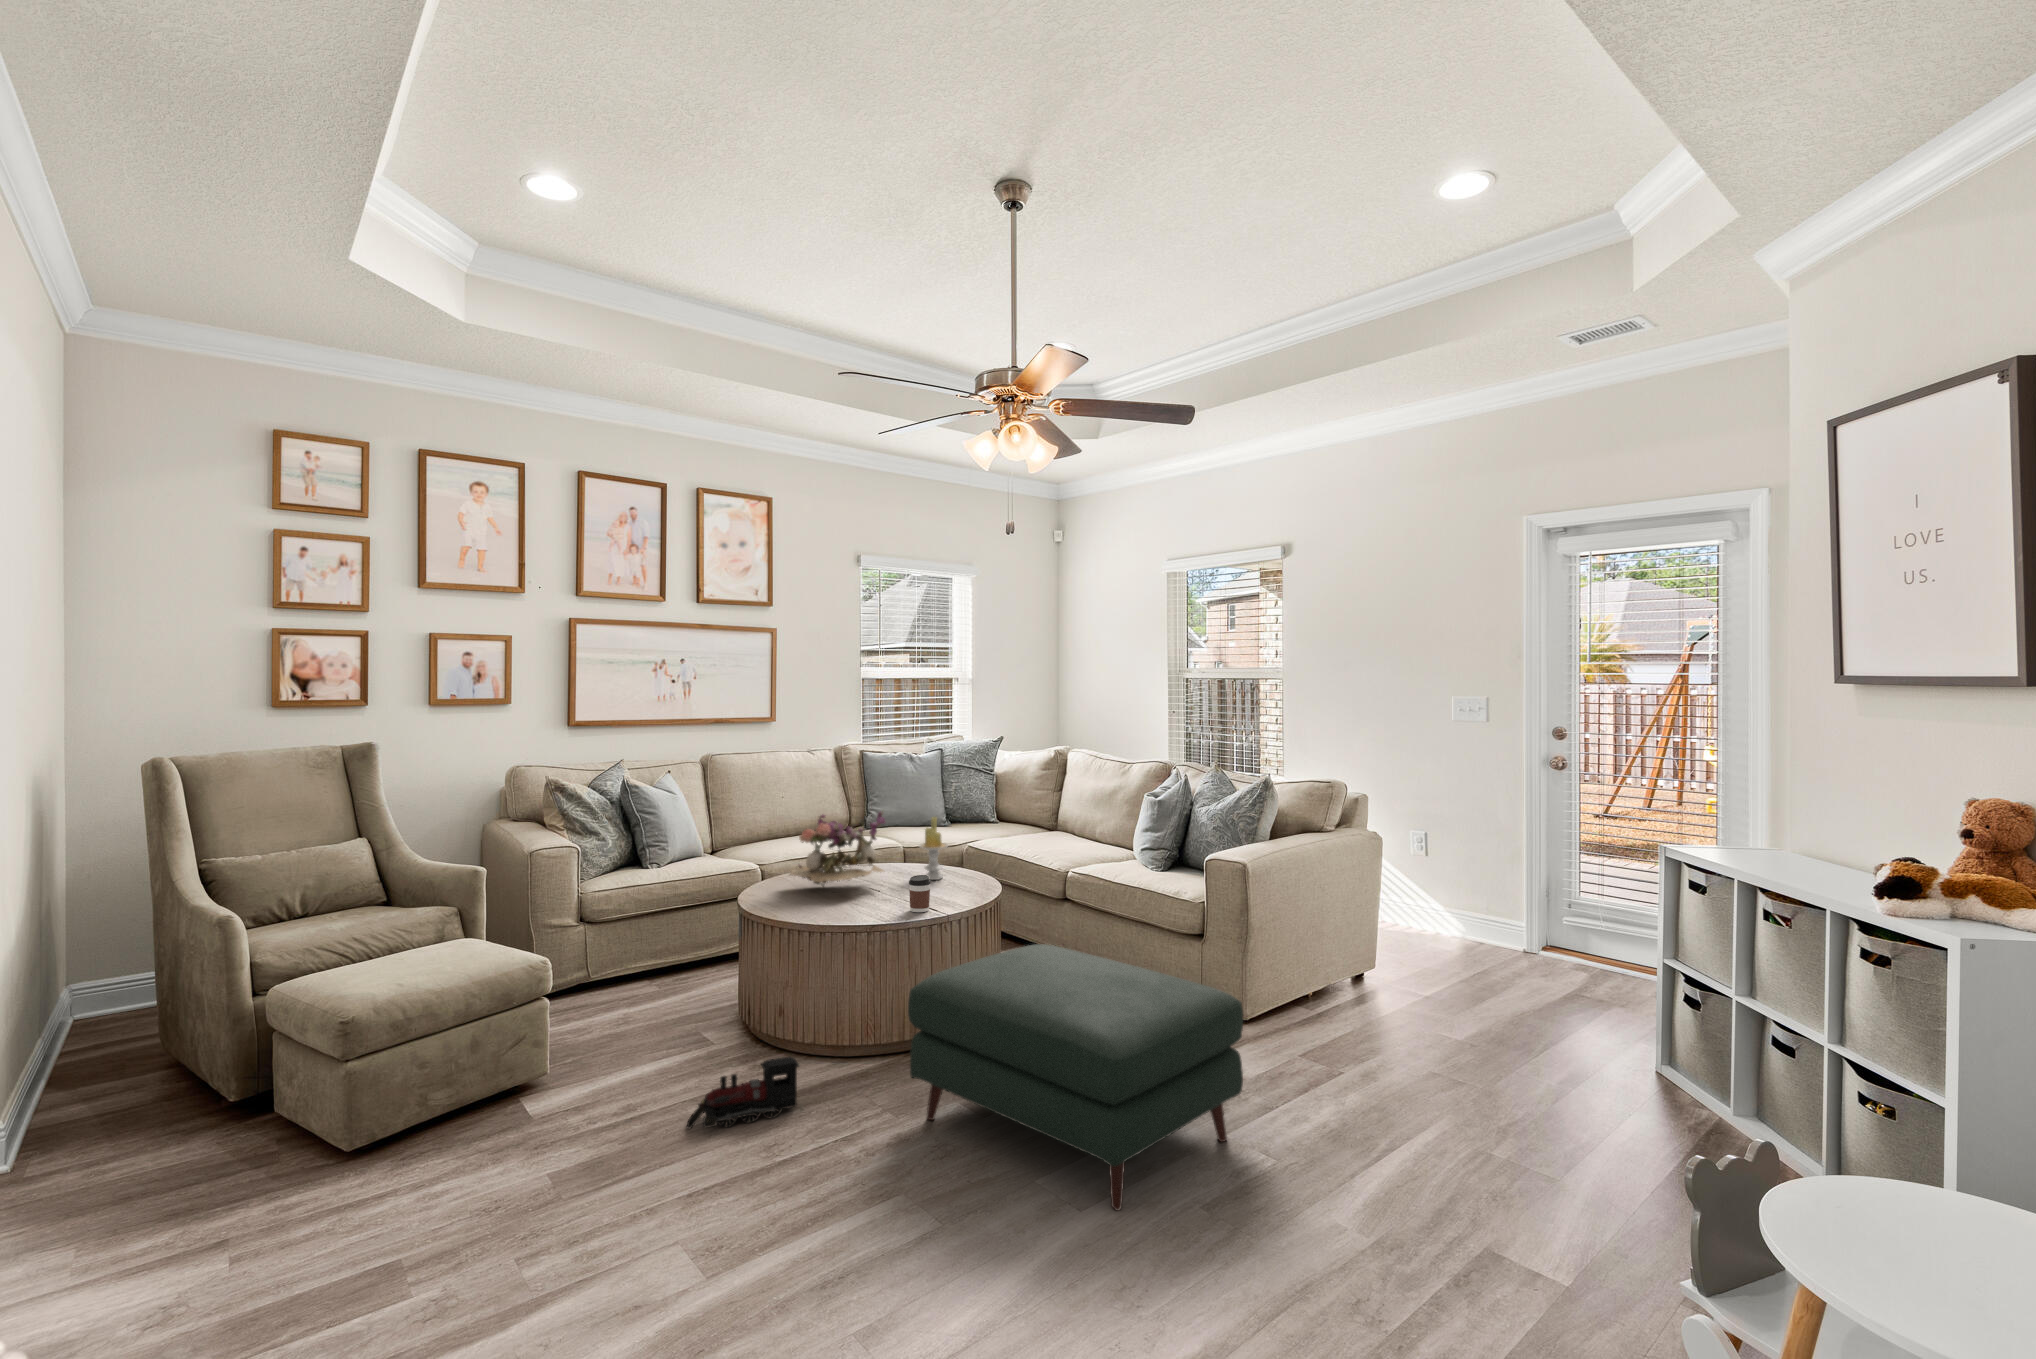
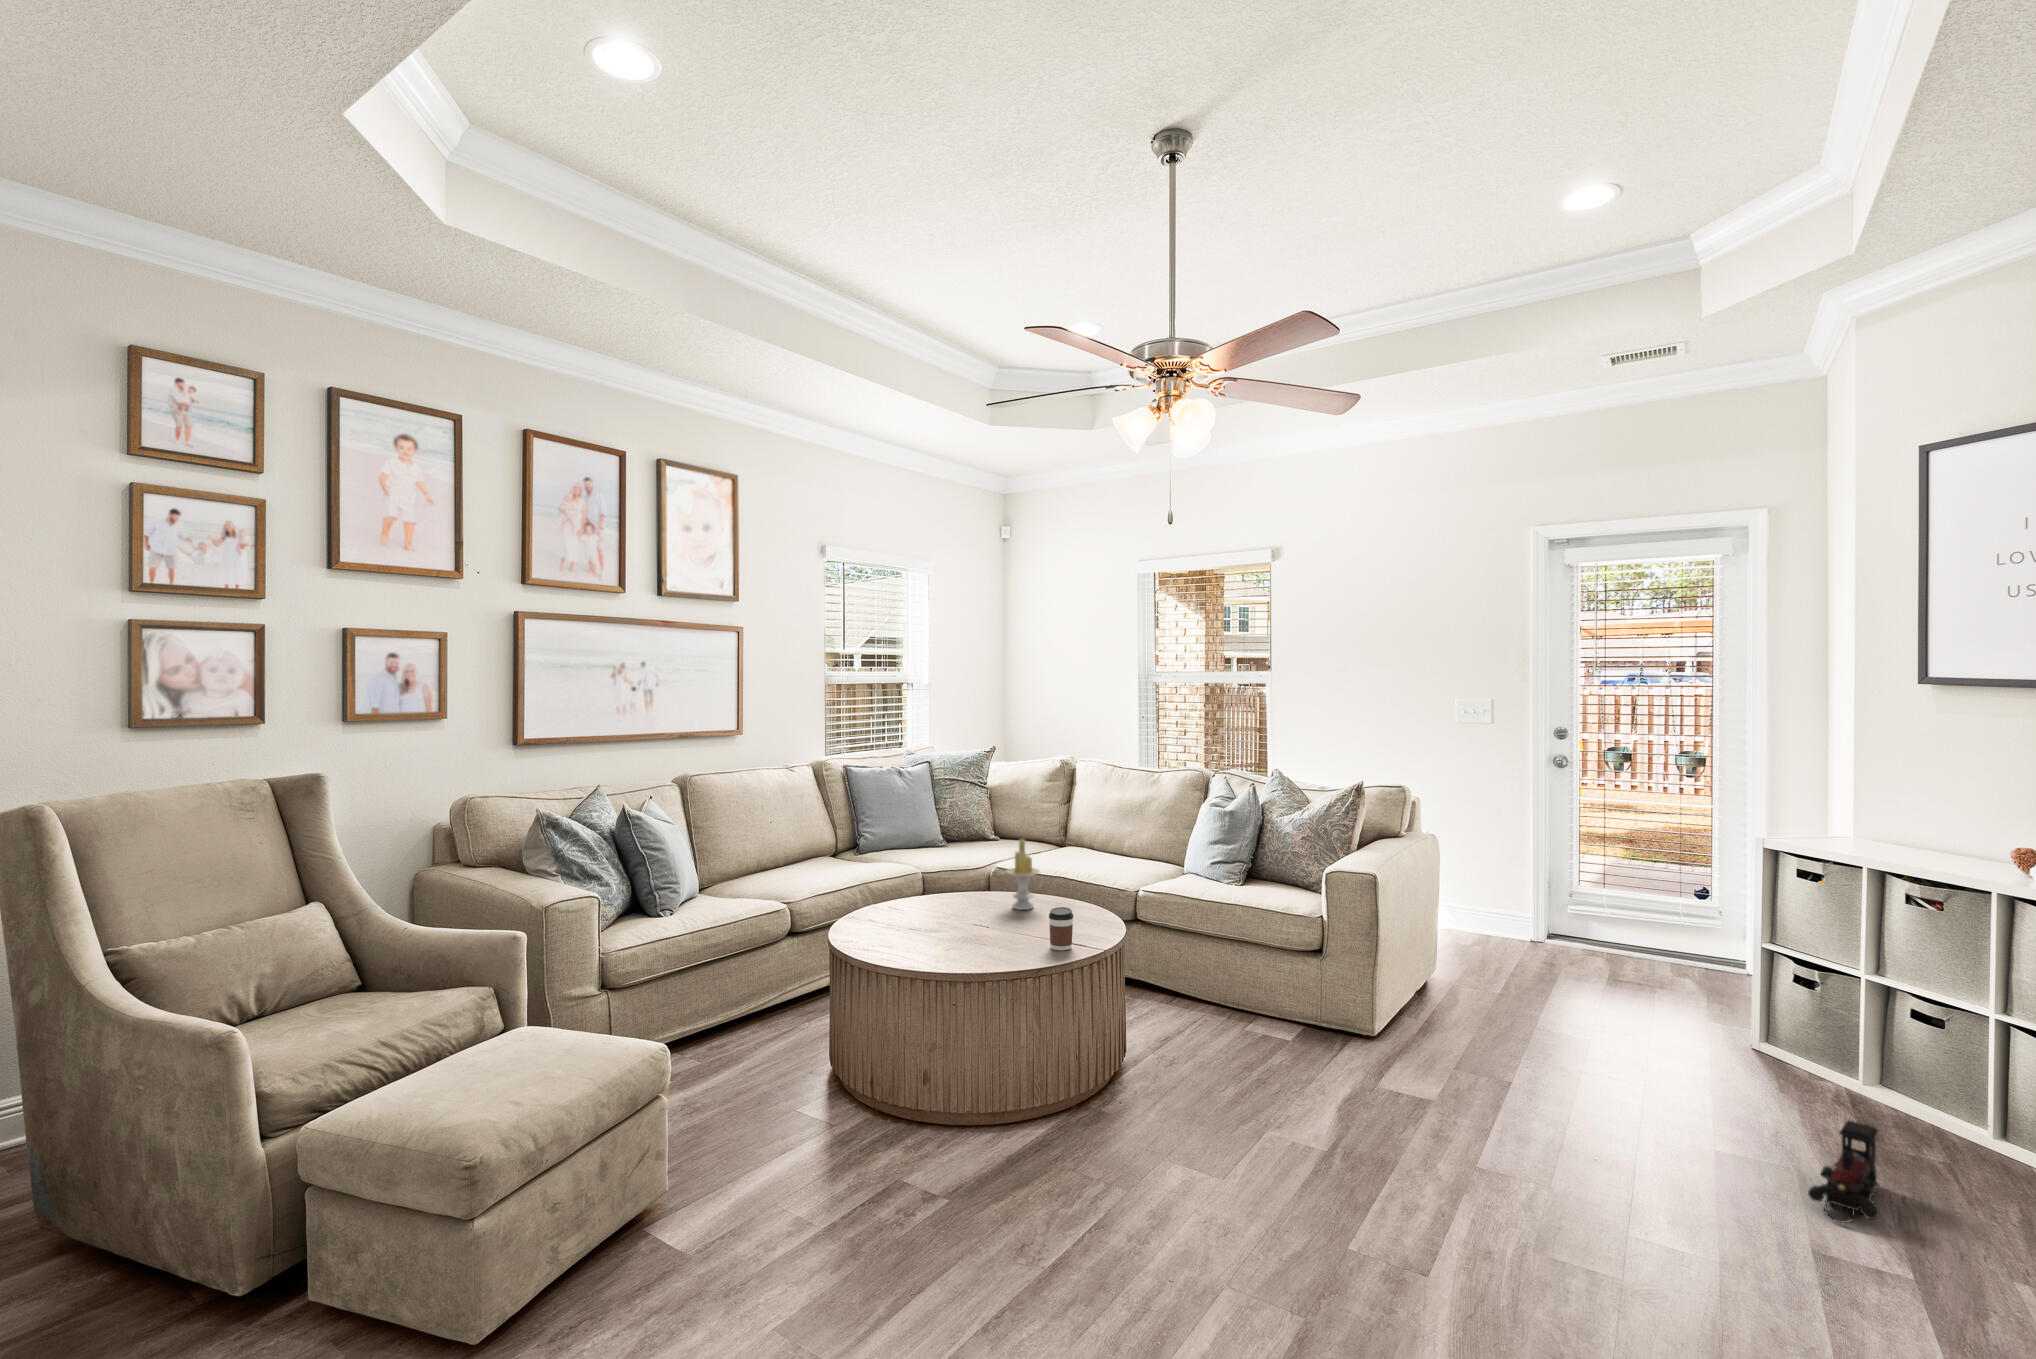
flower arrangement: present [789,812,885,886] -> none [872,834,990,929]
ottoman: present [908,944,1243,1211] -> none [1152,977,1508,1274]
toy train: present [687,1057,799,1129] -> present [1808,1121,1879,1223]

